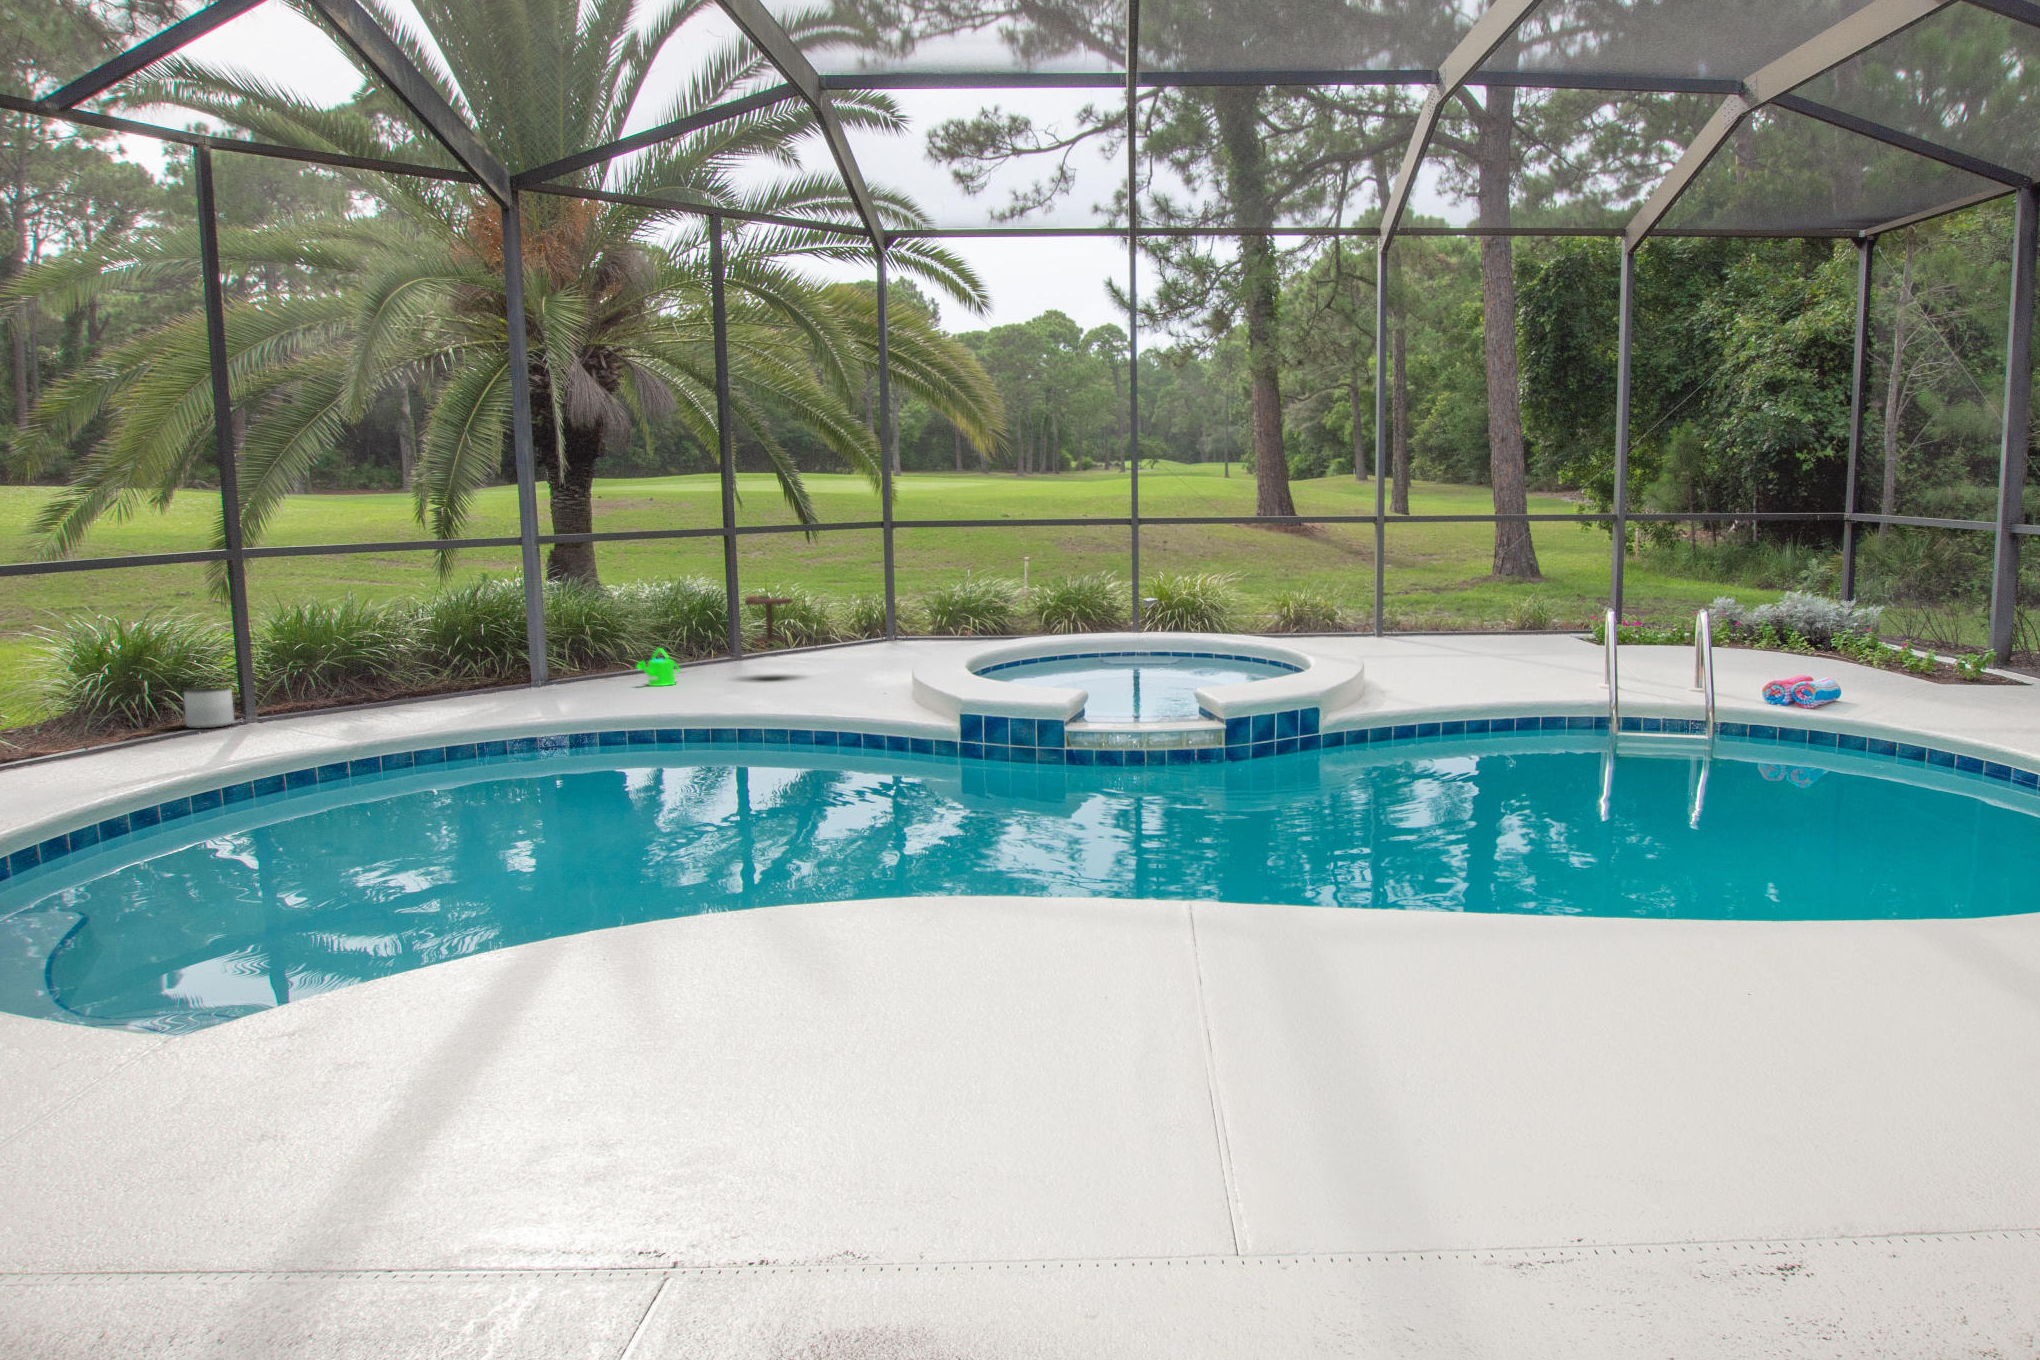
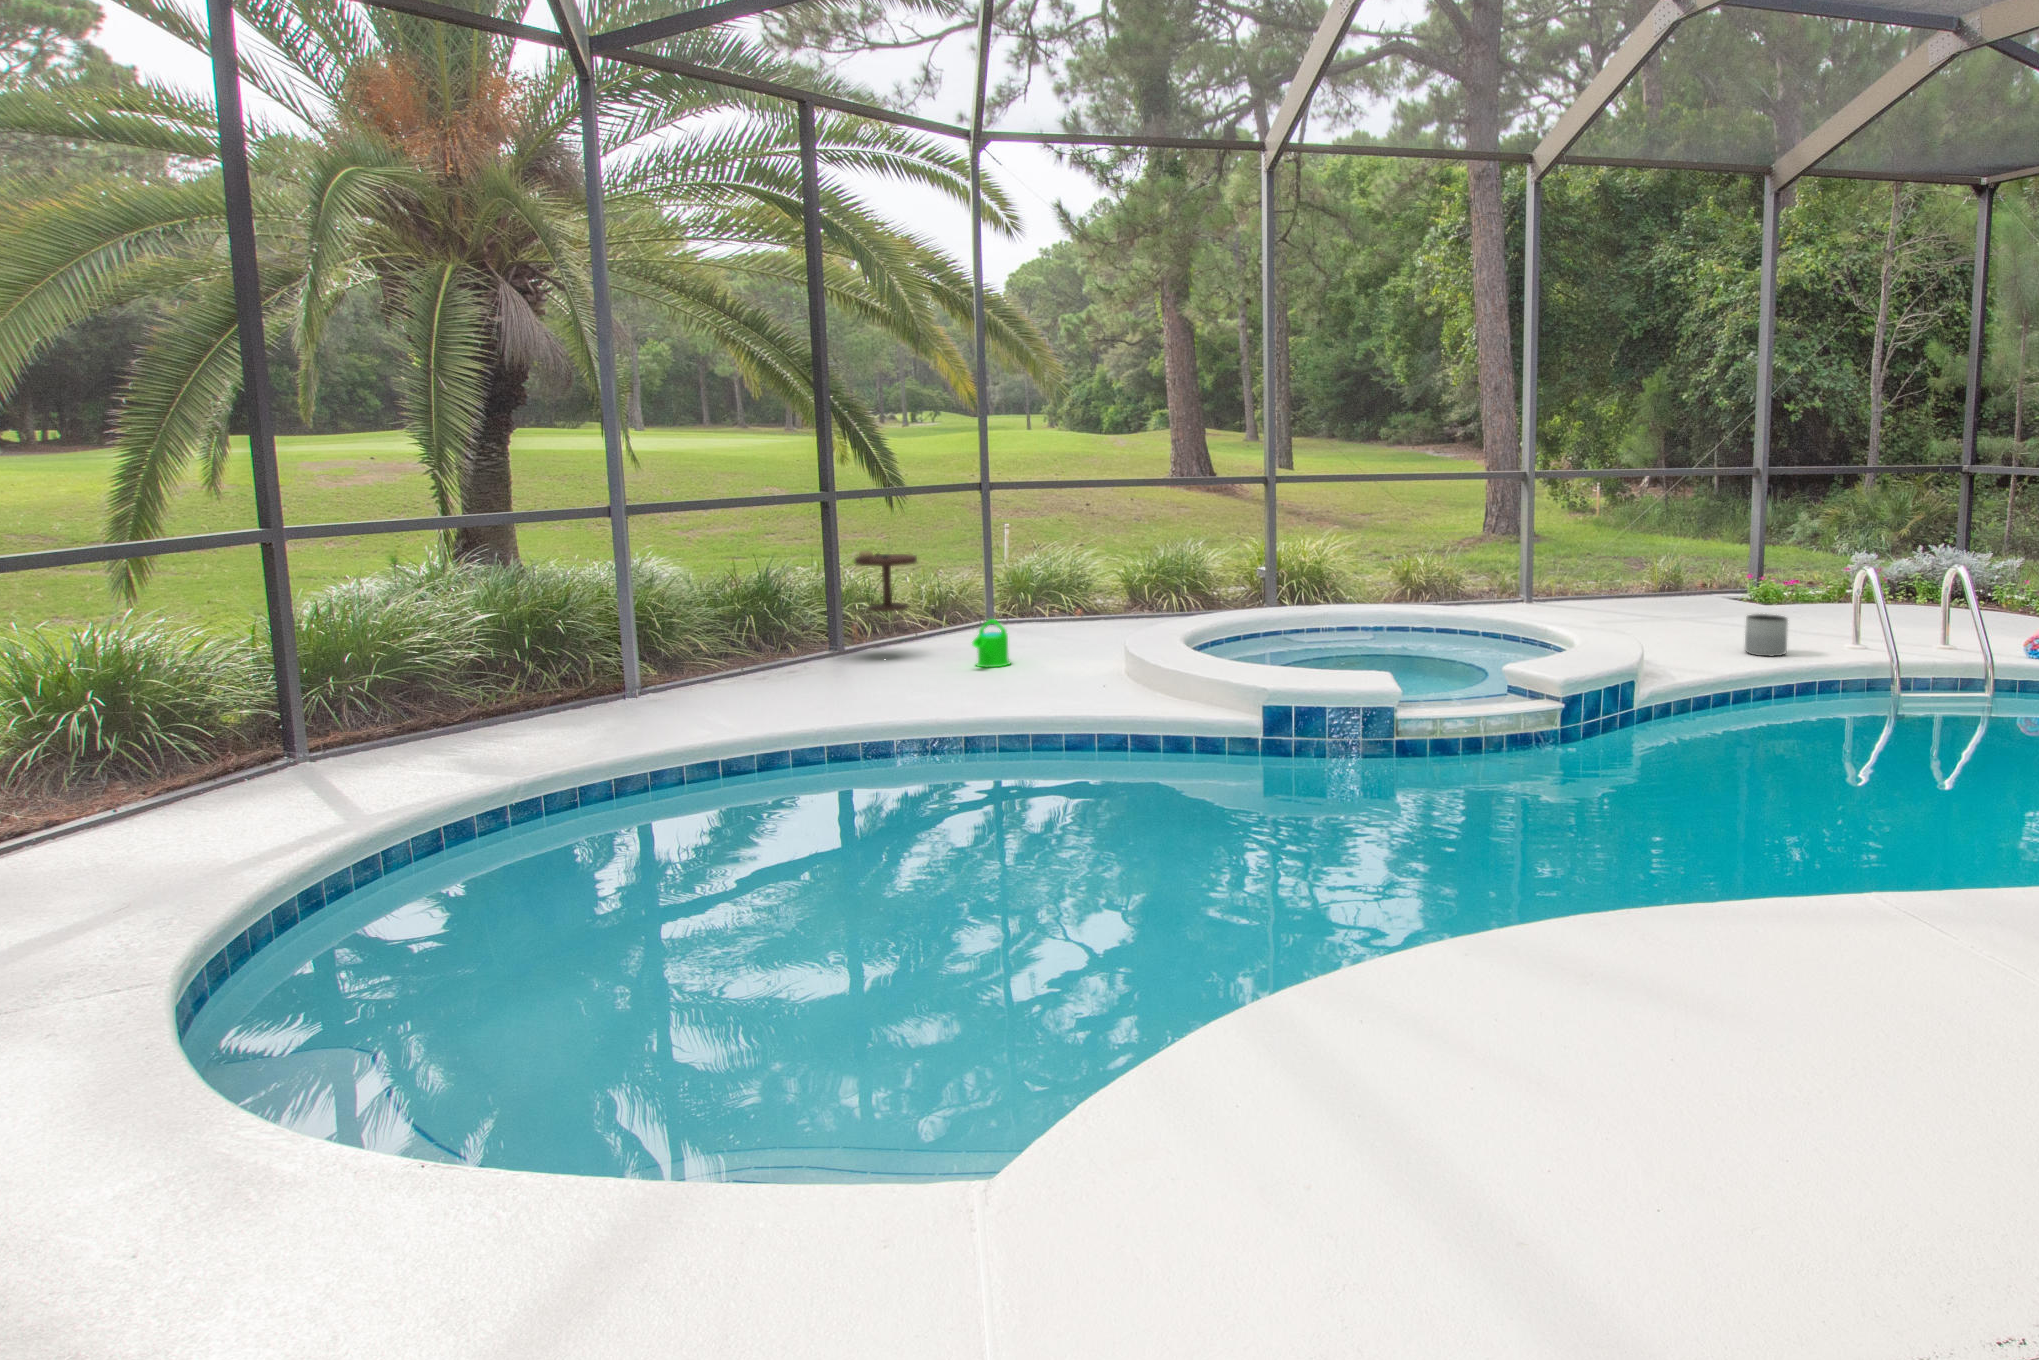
watering can: present [637,648,680,686] -> present [972,619,1010,668]
planter: present [184,688,234,728] -> present [1745,614,1788,656]

